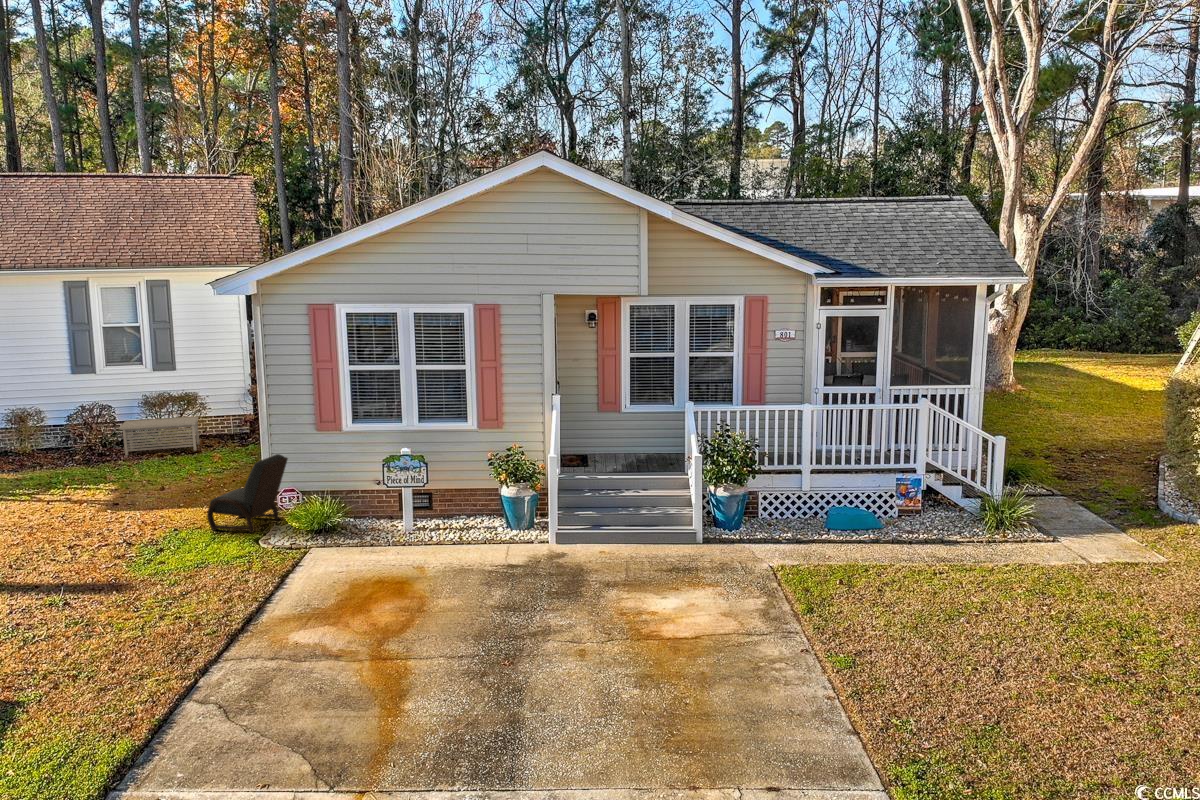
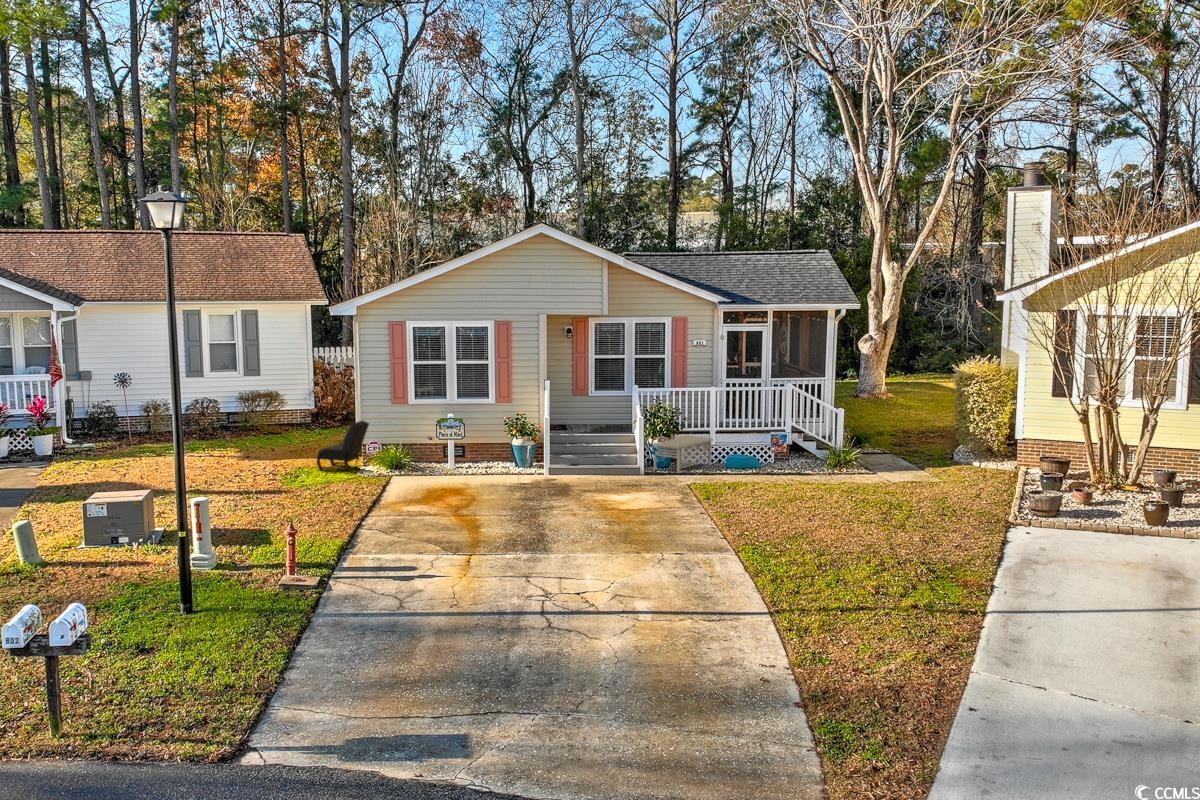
storage bench: present [120,416,199,456] -> present [653,436,713,473]

